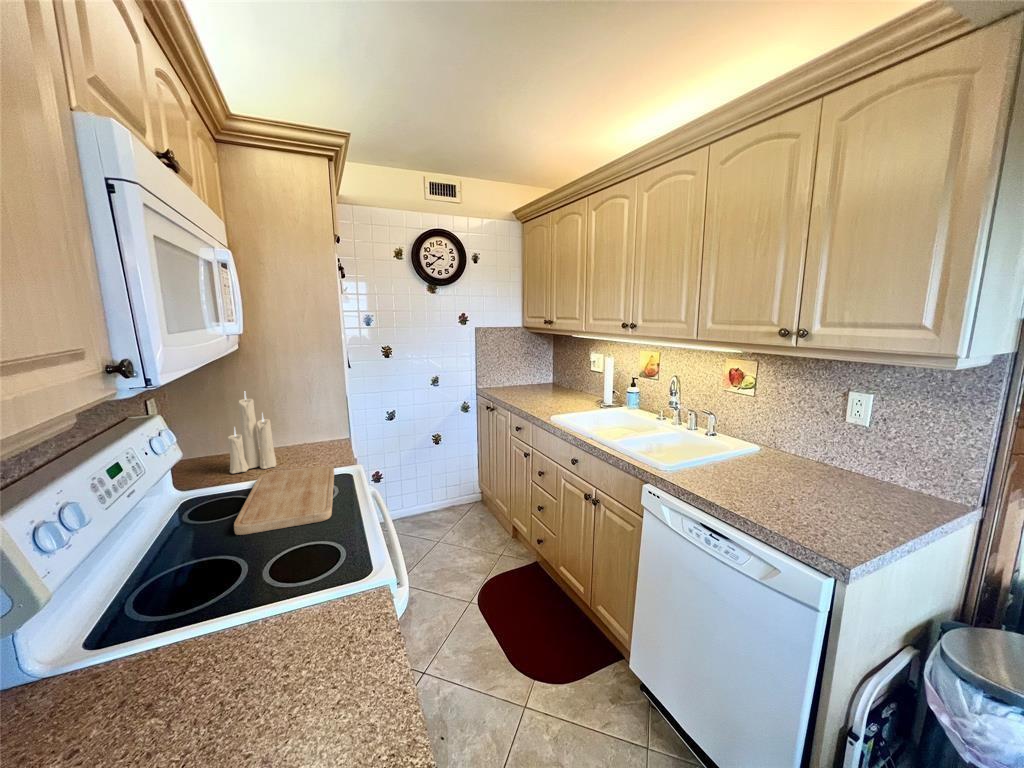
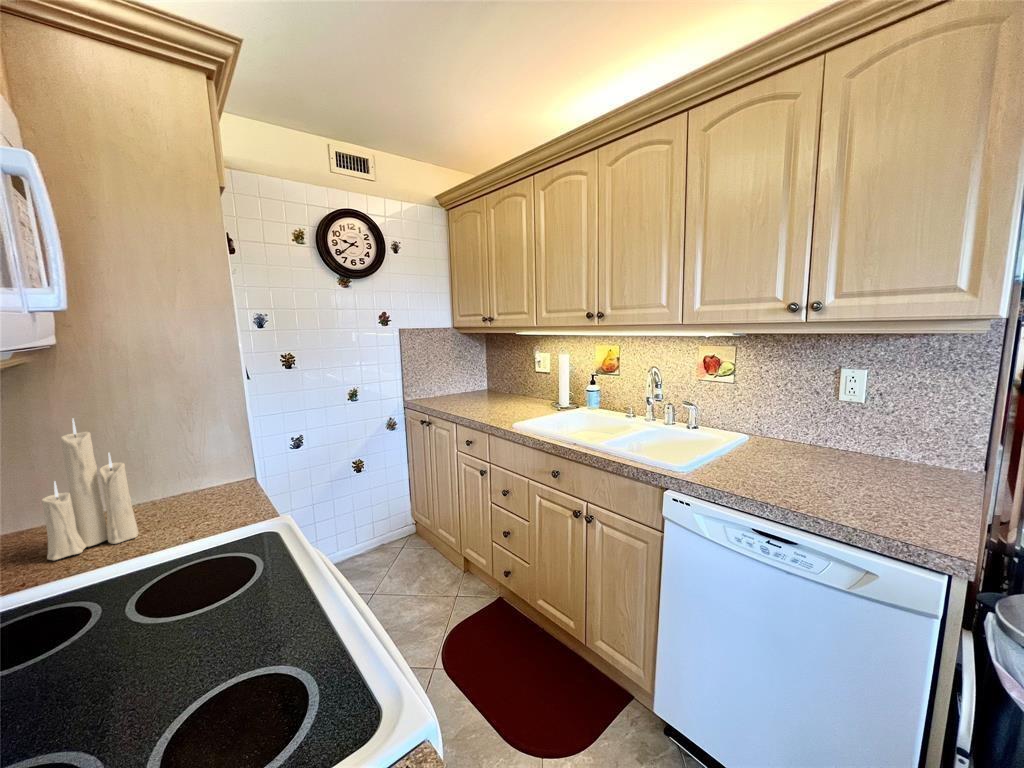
cutting board: present [234,466,334,535] -> none [72,523,267,684]

